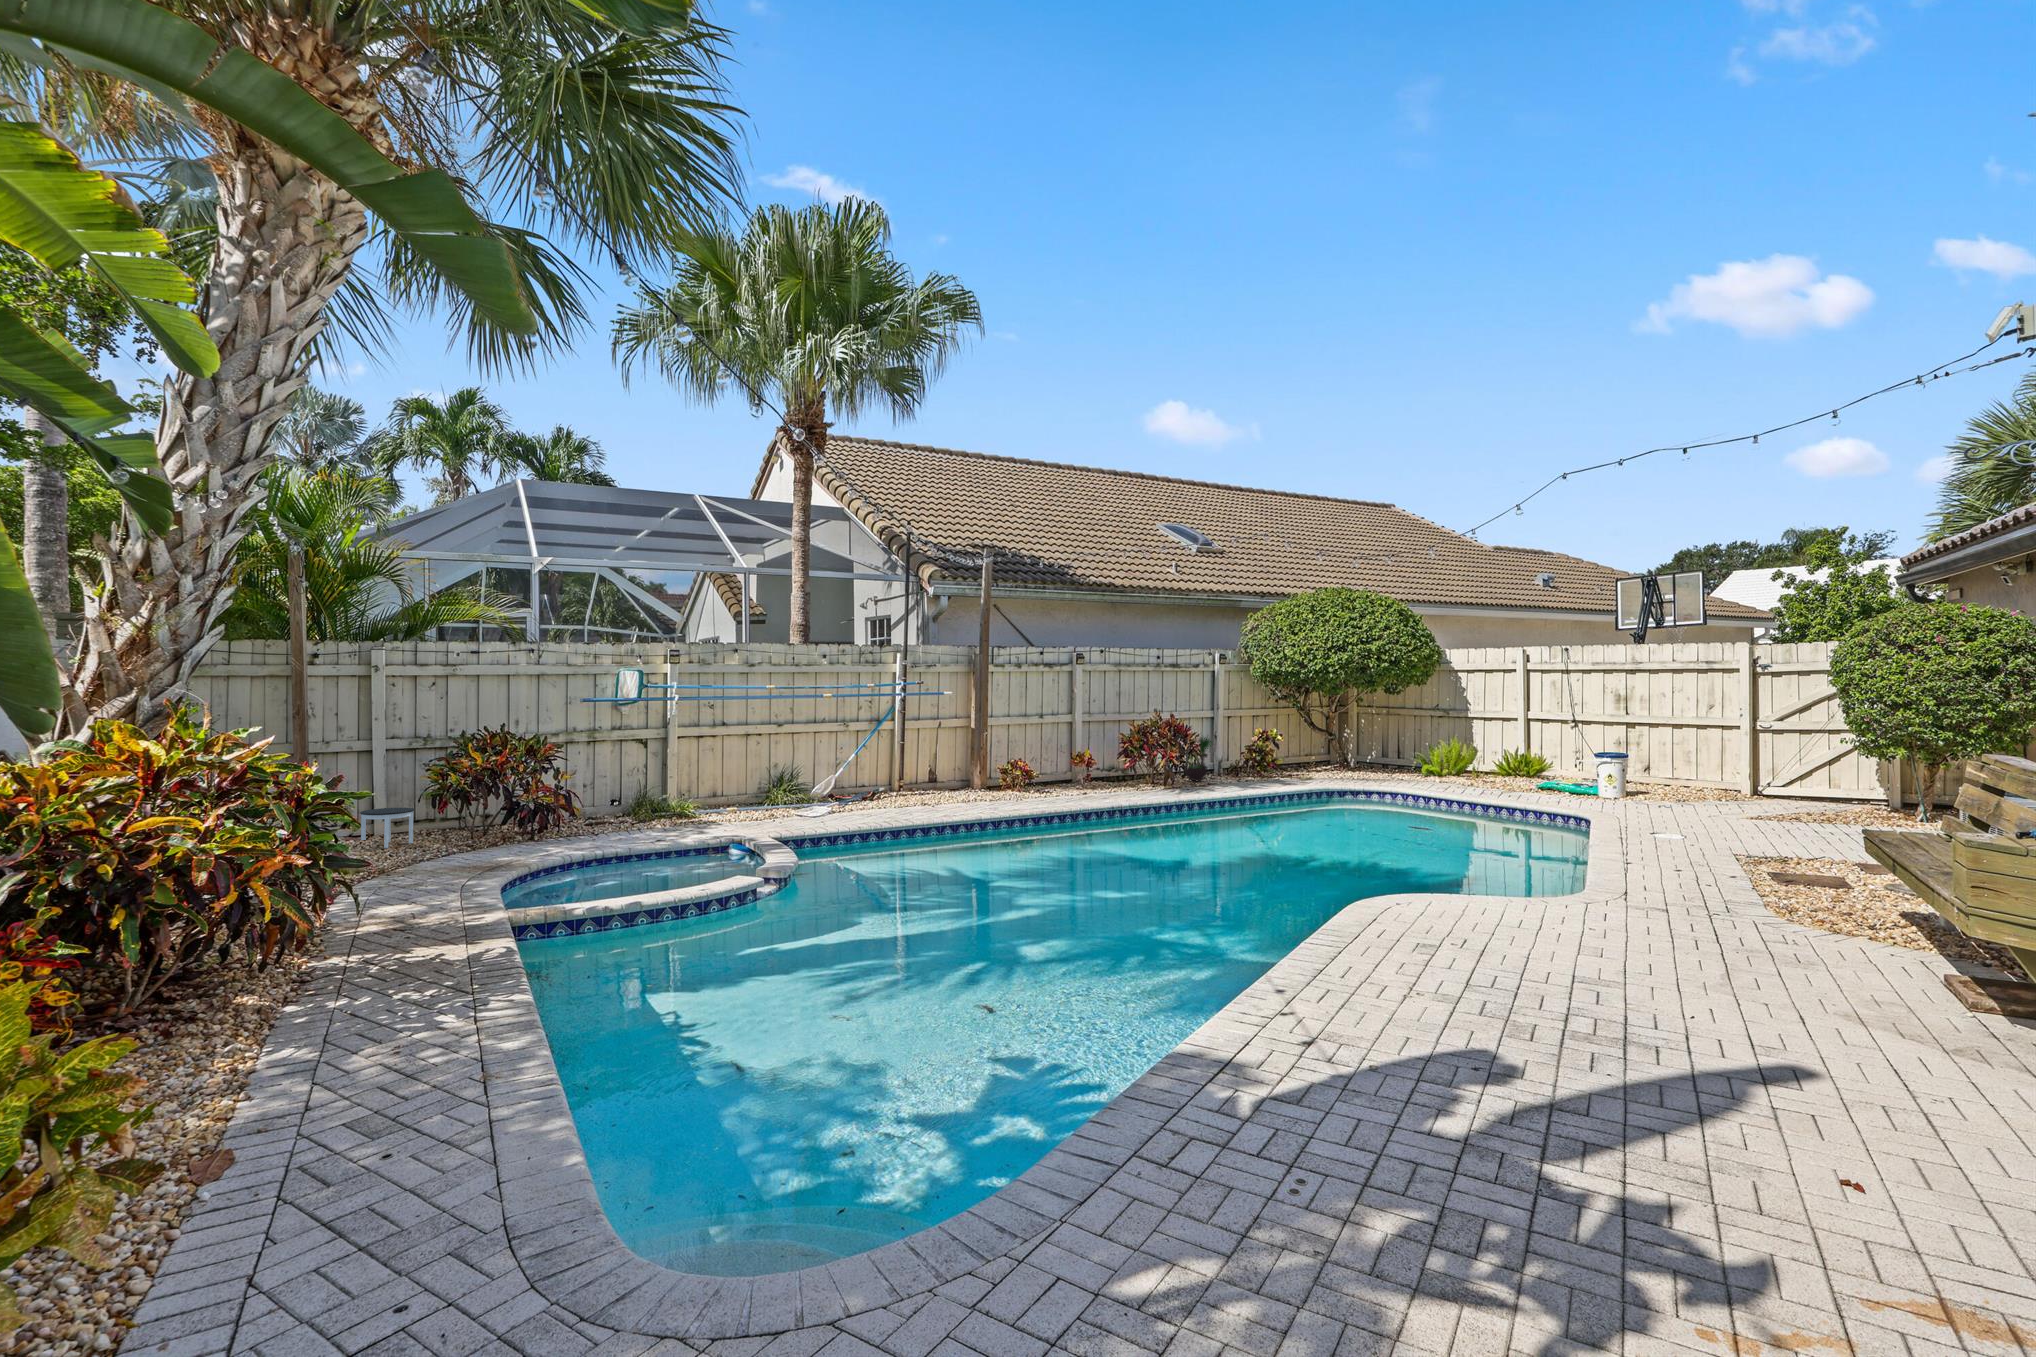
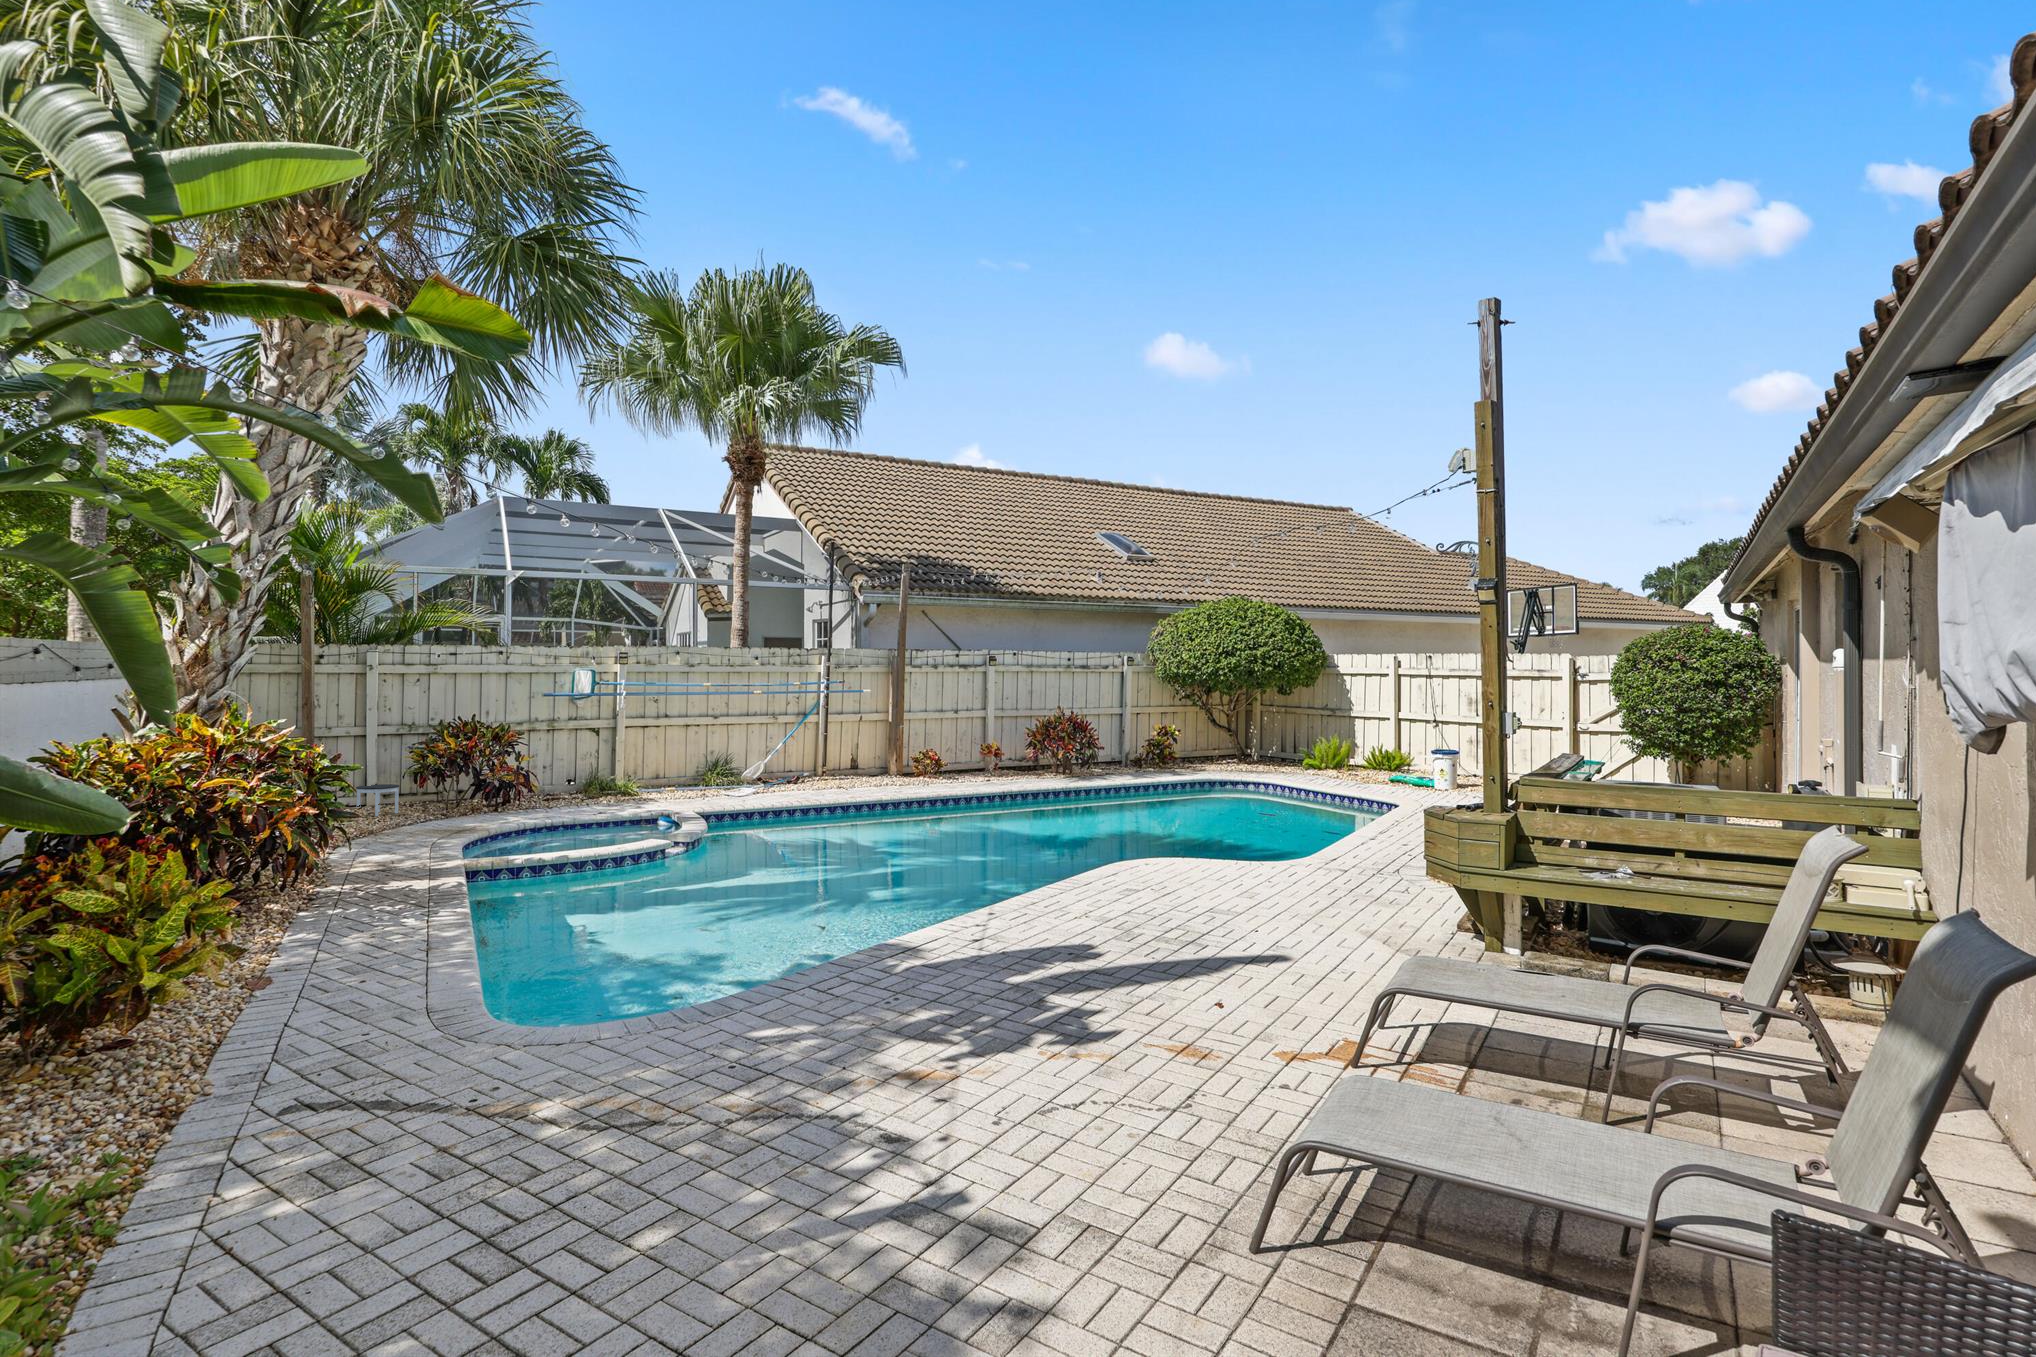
potted tree: present [1186,737,1212,781] -> none [1092,729,1118,773]

